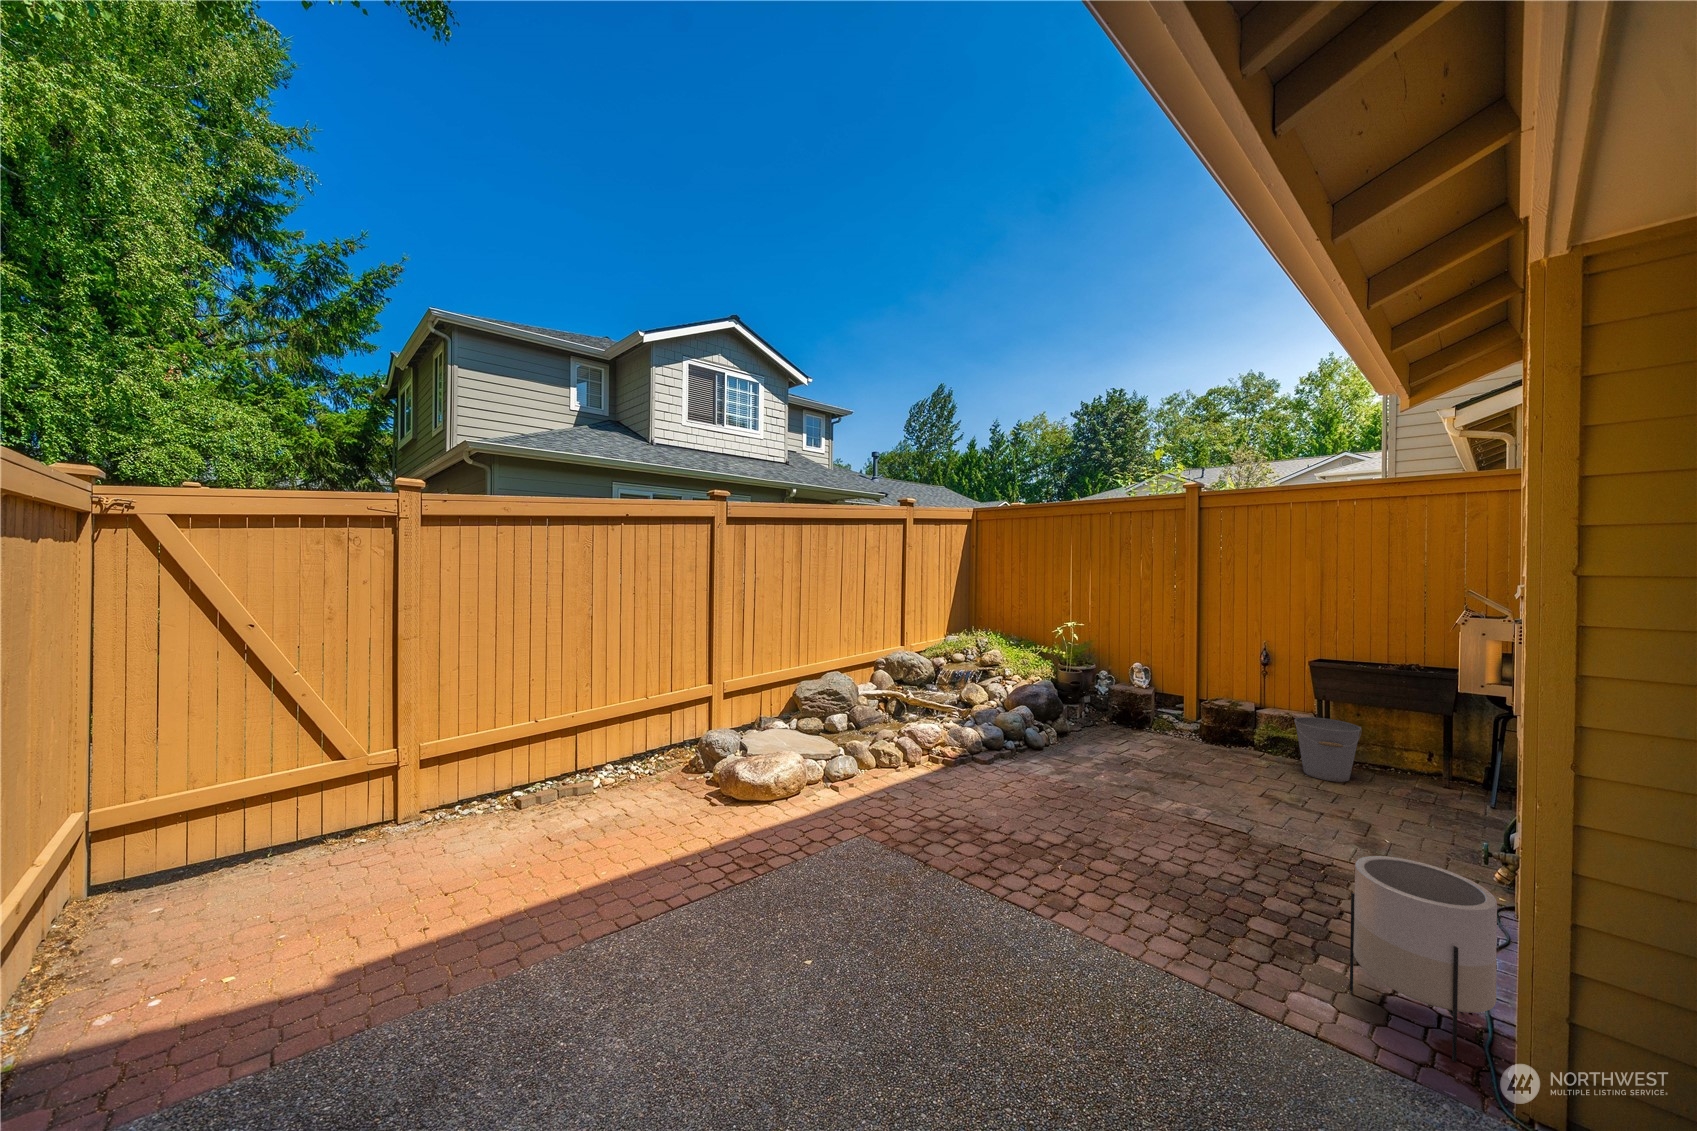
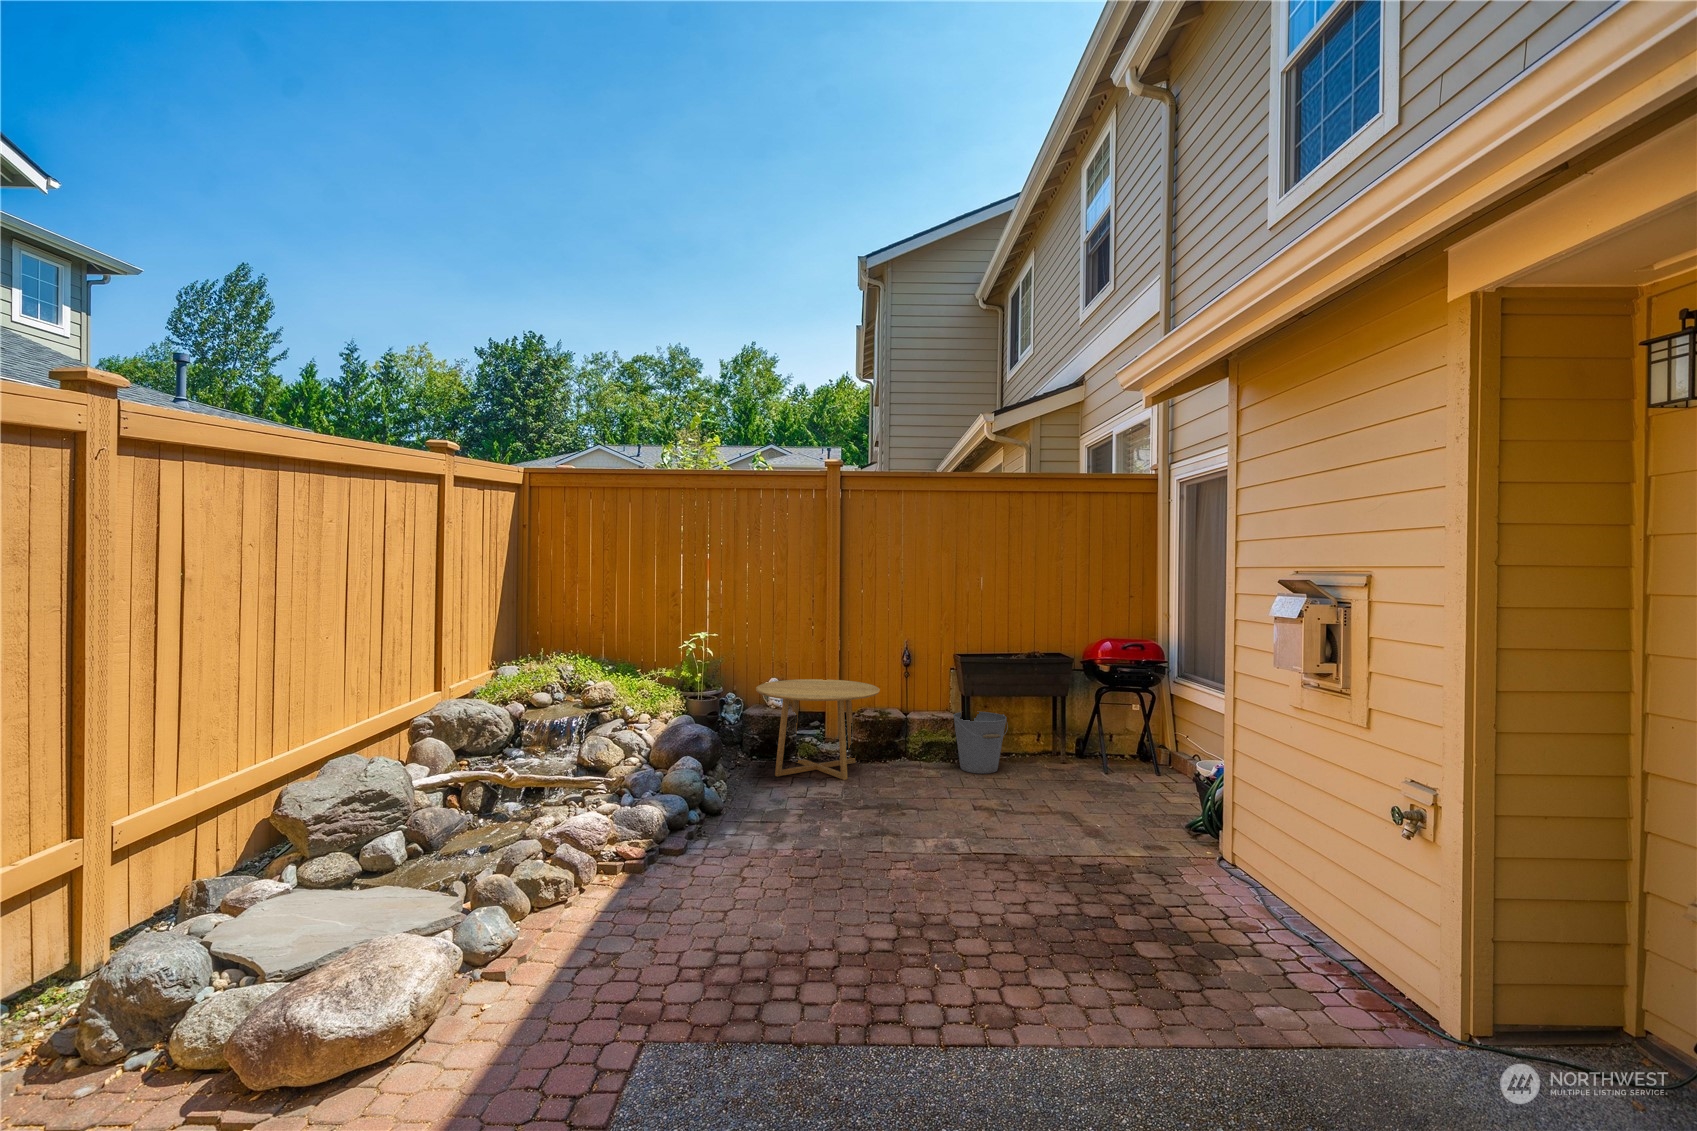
round table: none [1103,666,1217,753] -> present [756,679,880,780]
planter: present [1350,856,1497,1062] -> none [1248,820,1358,985]

